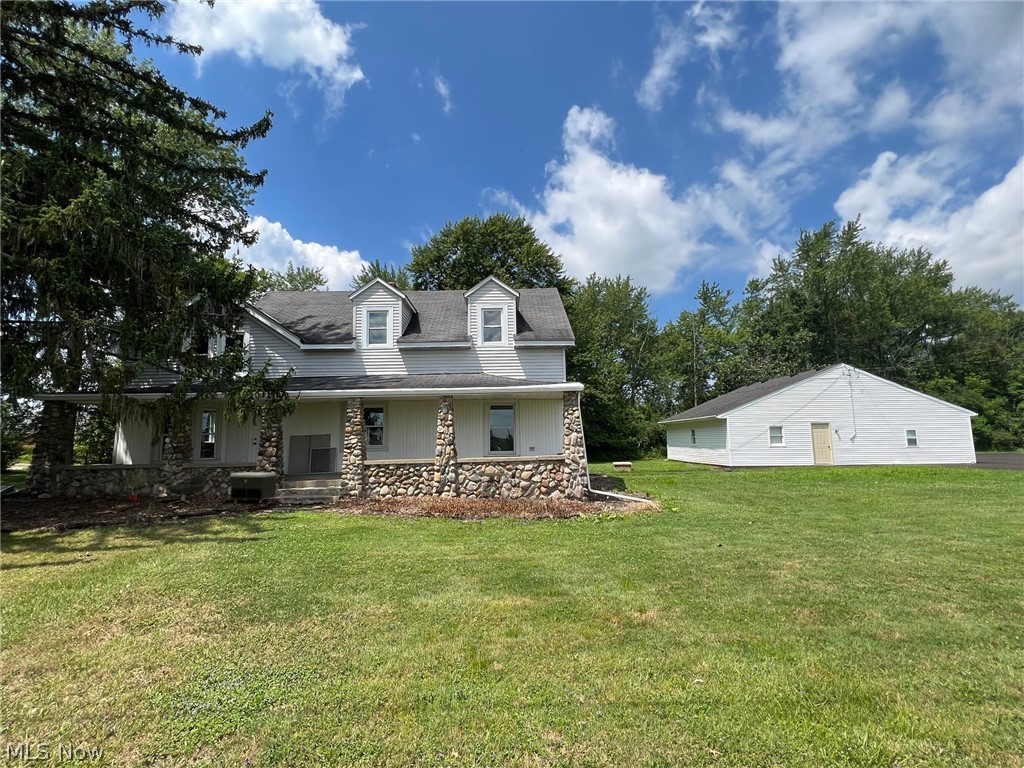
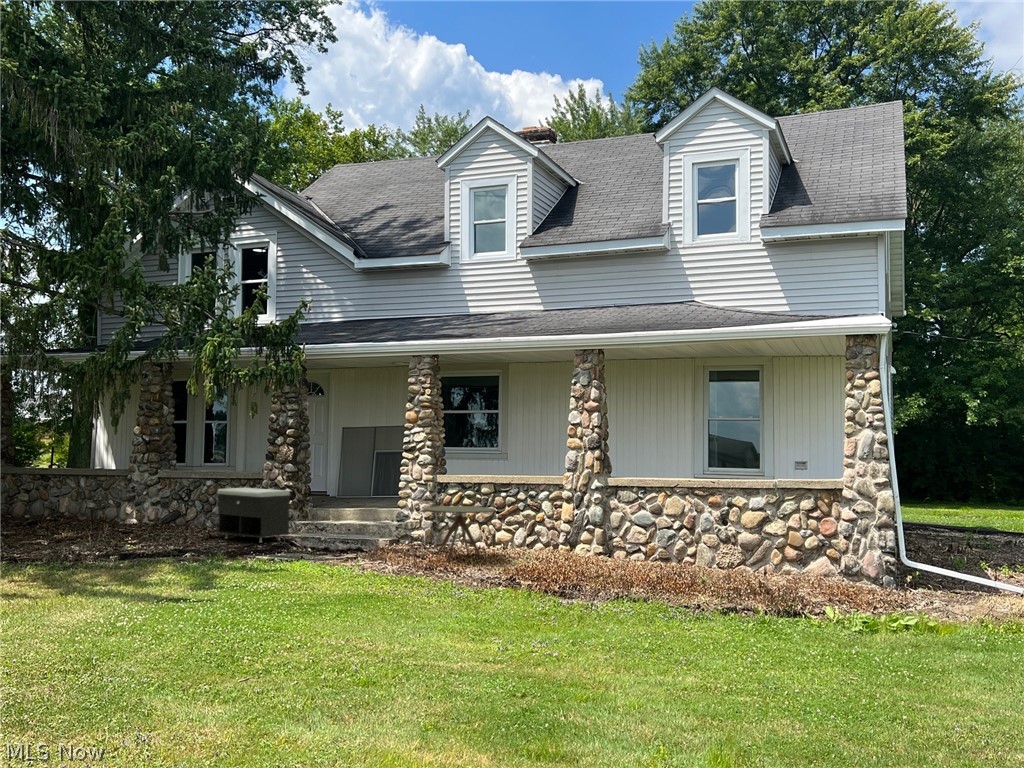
potted tree: present [124,469,146,501] -> none [79,474,113,526]
round table: present [474,473,510,499] -> present [424,506,495,560]
lounge chair: present [168,475,207,501] -> none [131,489,191,534]

